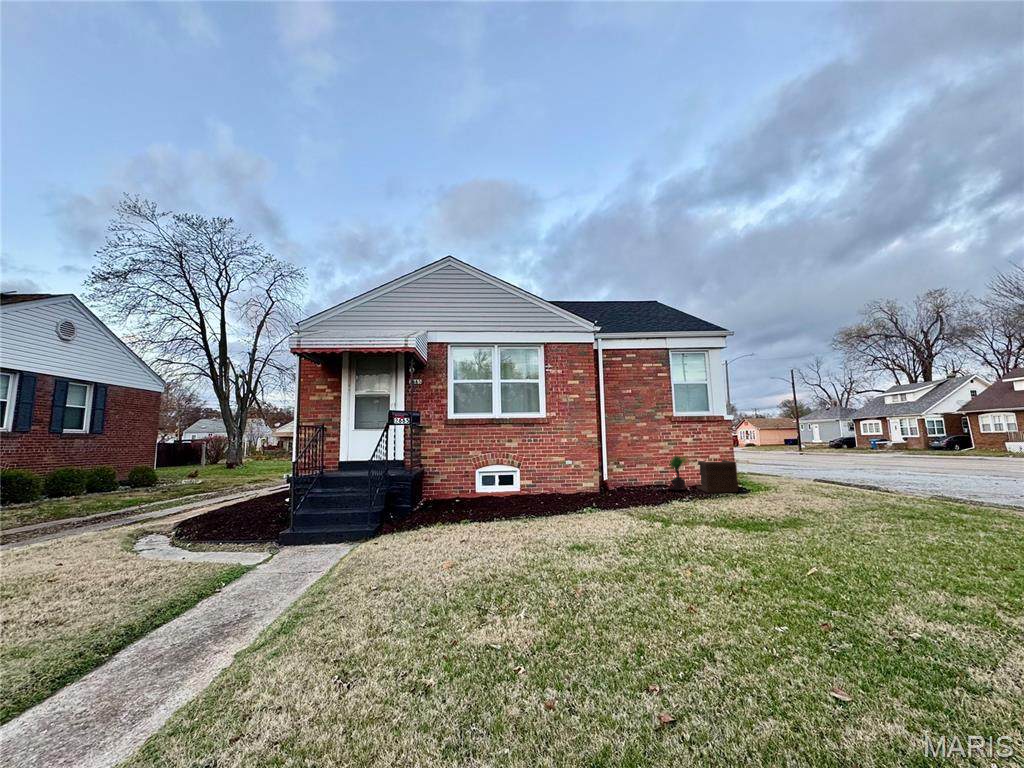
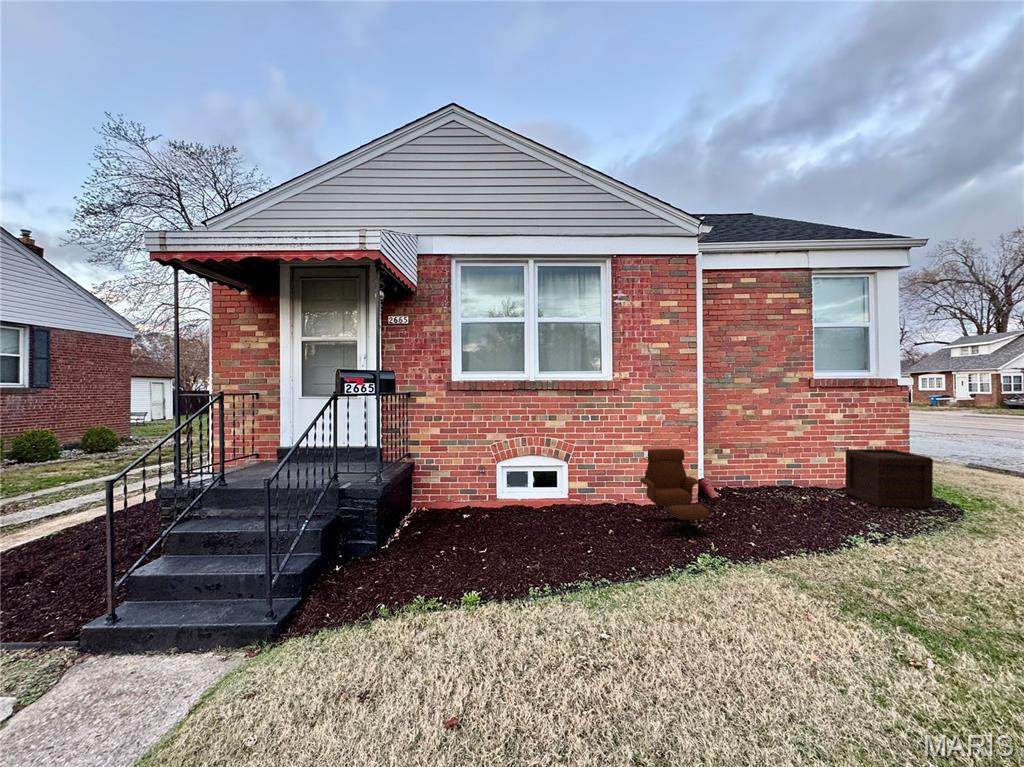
potted tree: present [669,455,686,490] -> none [801,437,843,497]
lounge chair: none [562,458,598,505] -> present [640,449,709,538]

